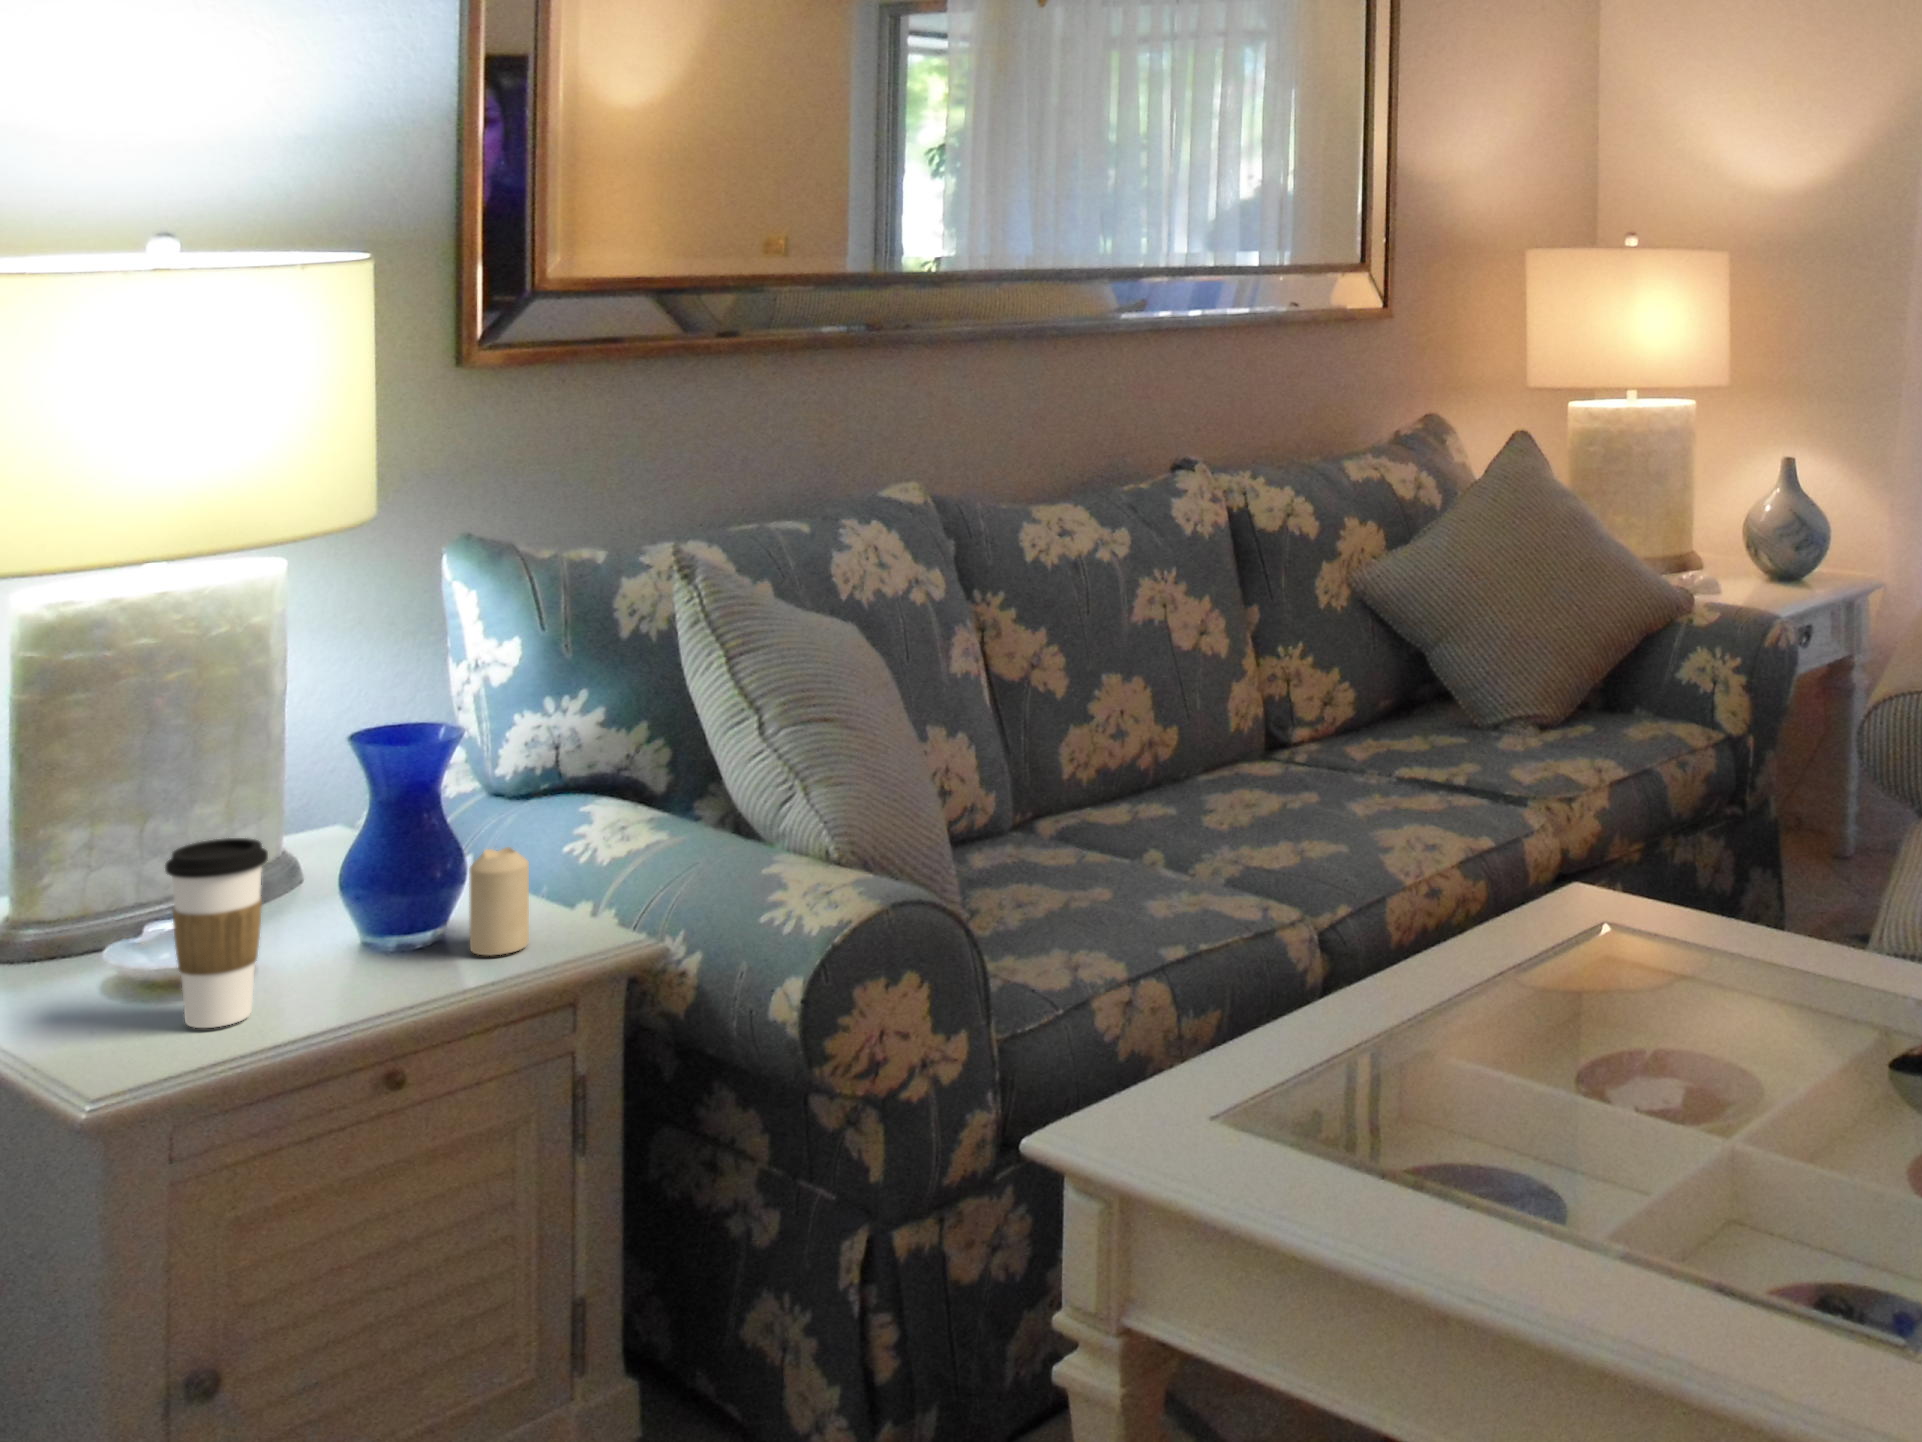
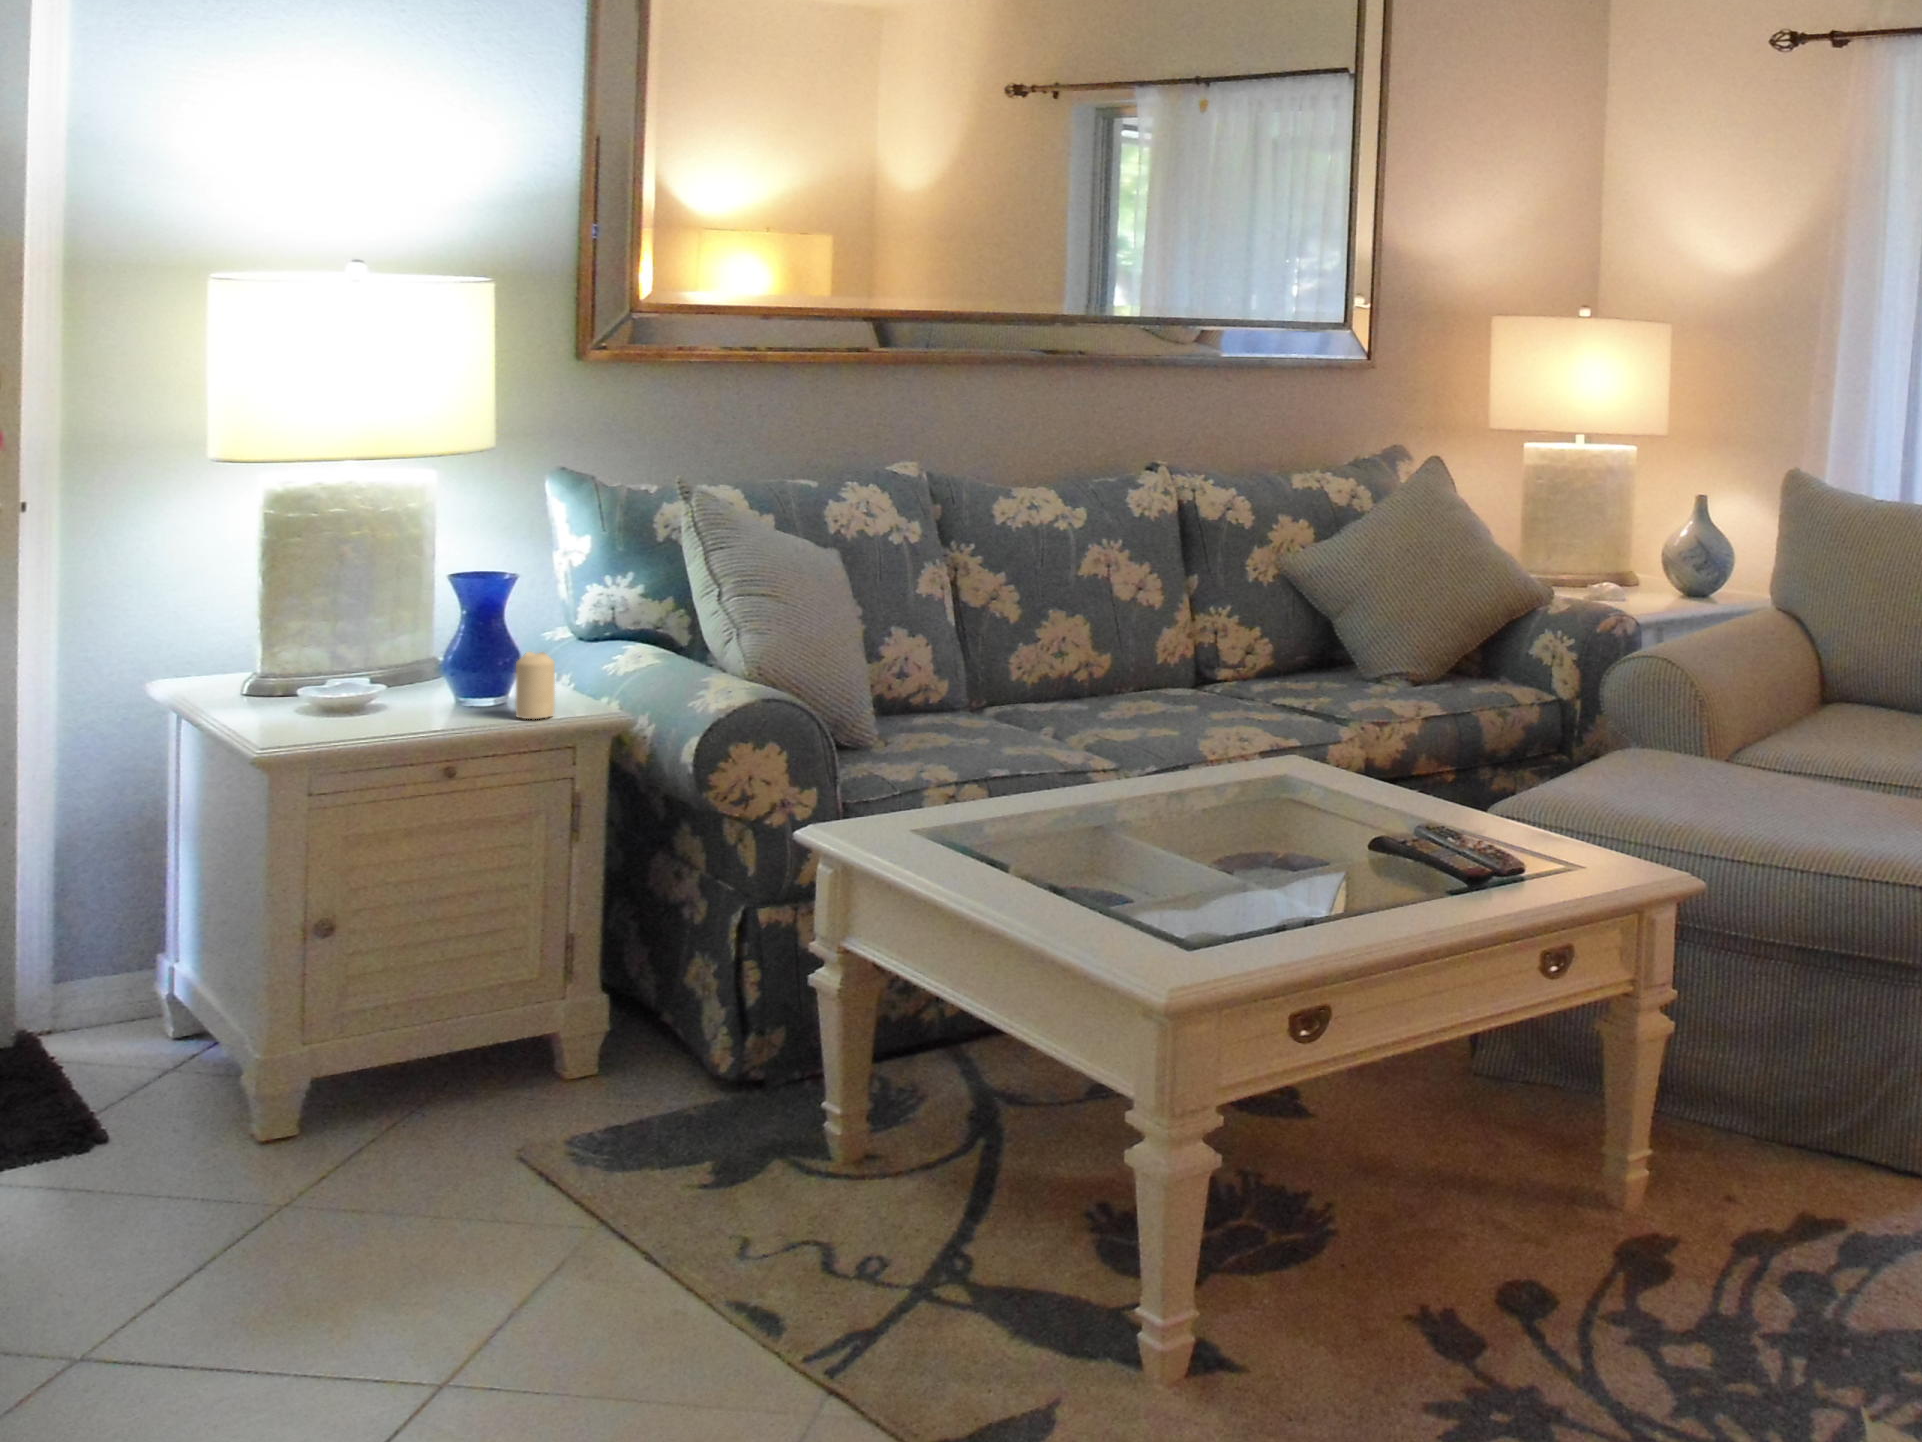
coffee cup: present [165,838,268,1028] -> none [314,622,378,735]

